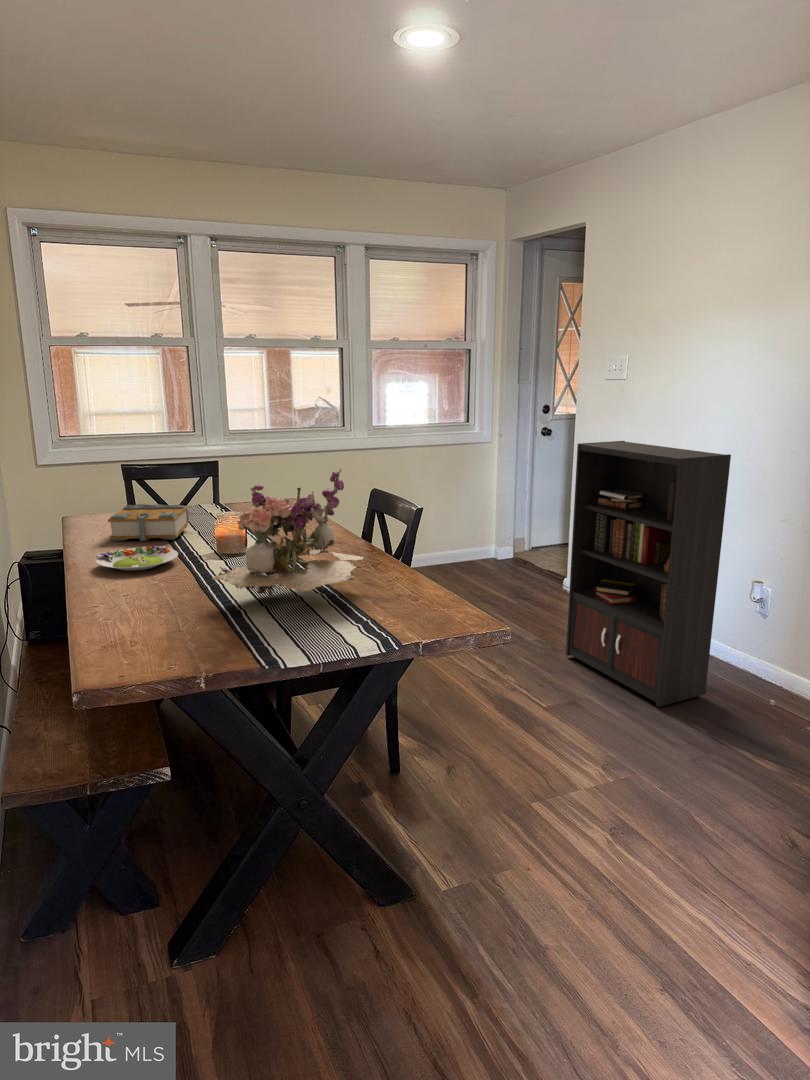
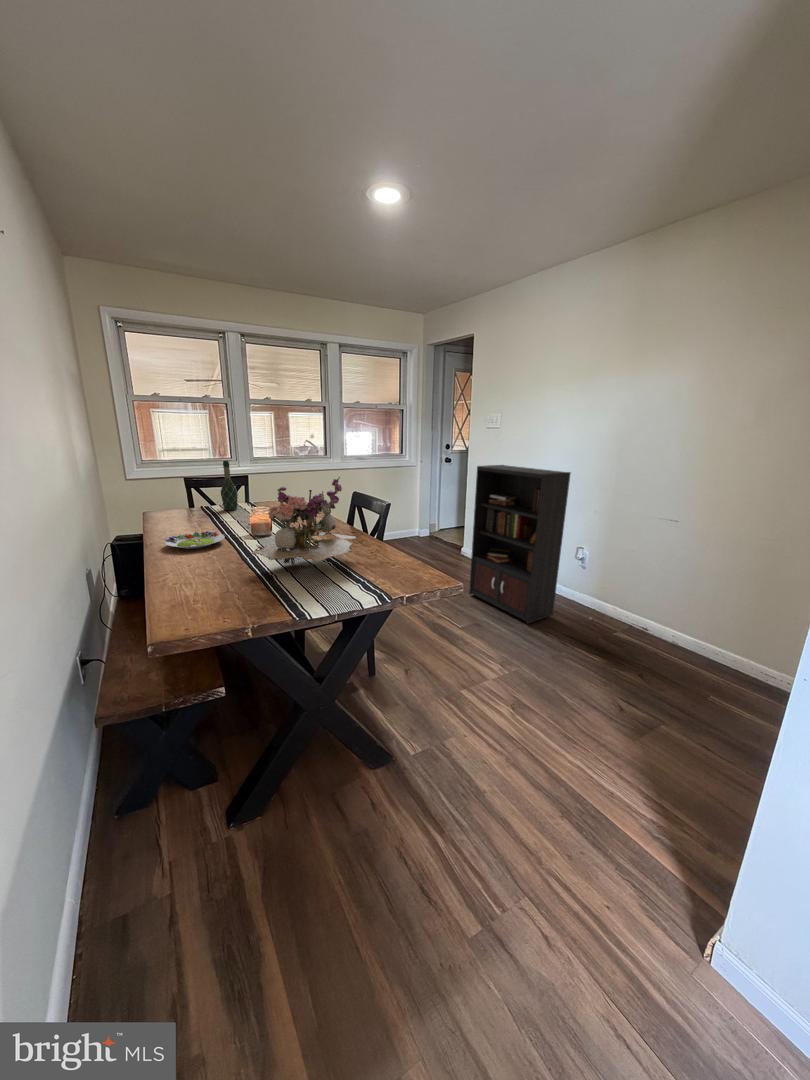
wine bottle: none [175,439,199,513] -> present [221,461,238,510]
book: present [108,504,189,541] -> none [173,504,231,528]

